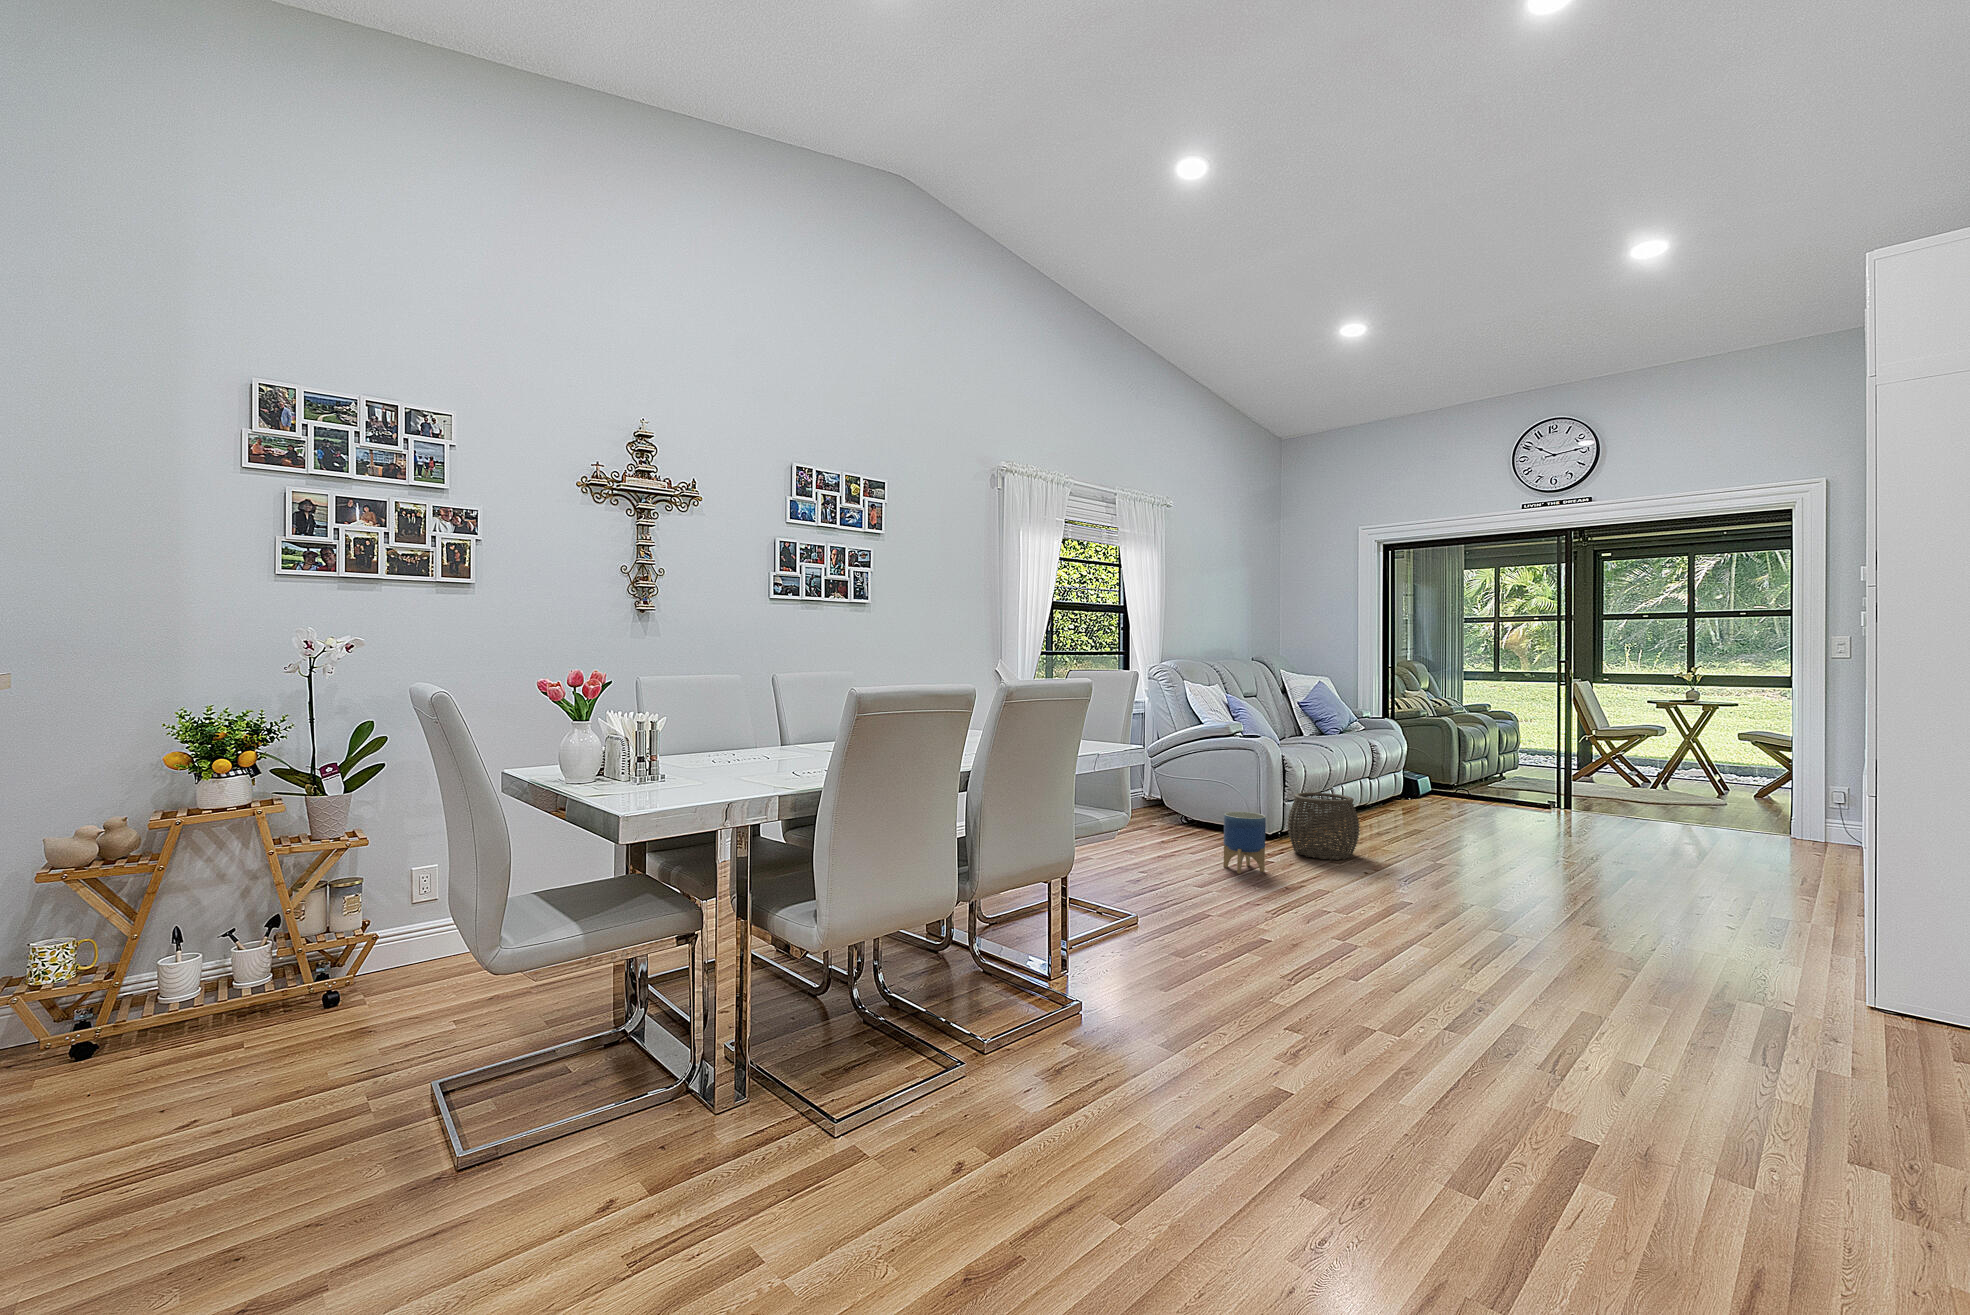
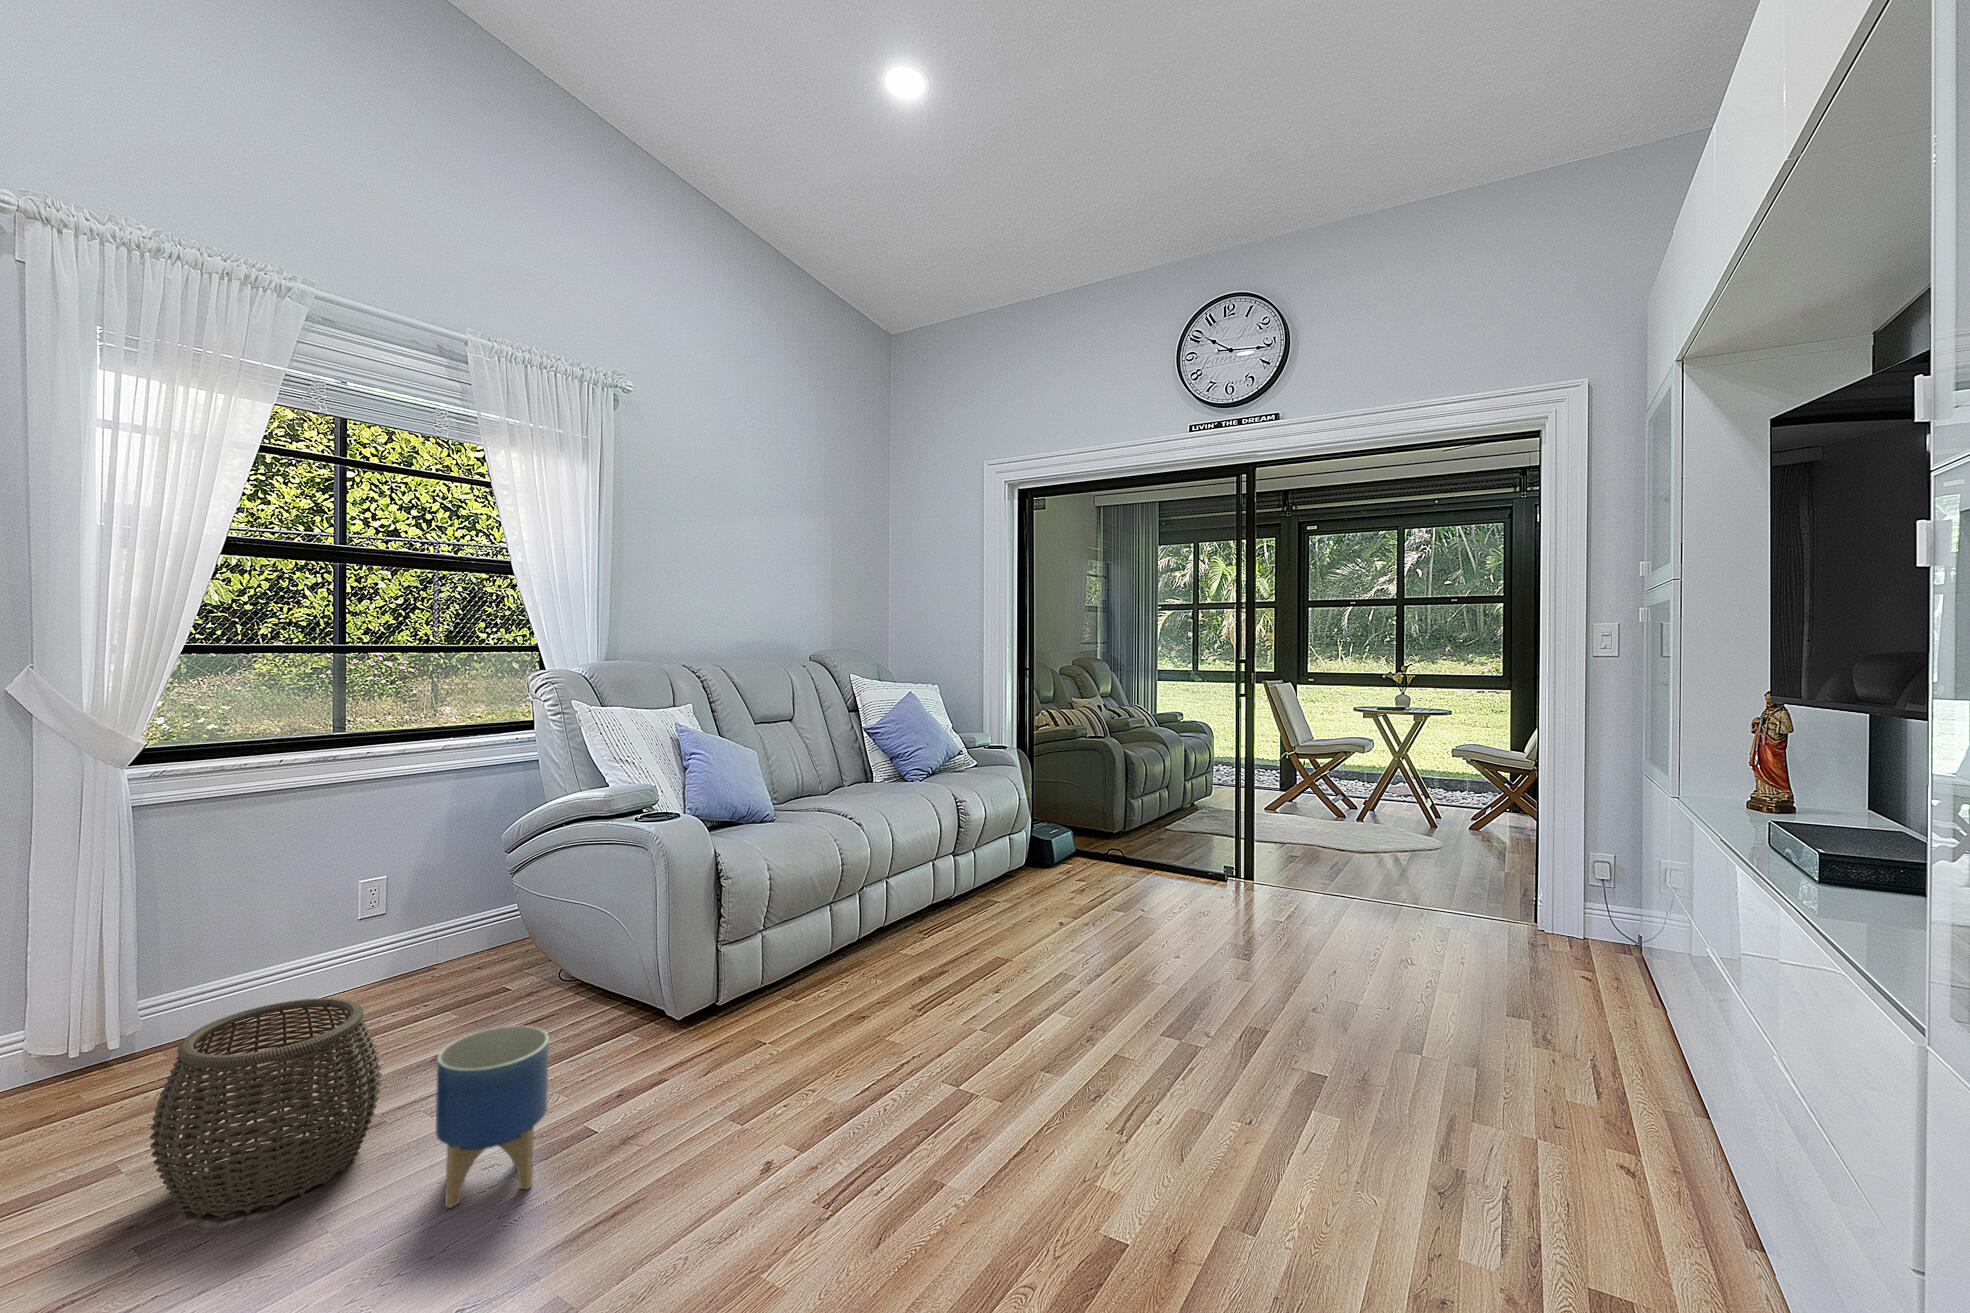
woven basket: present [1287,792,1360,860] -> present [150,998,382,1217]

